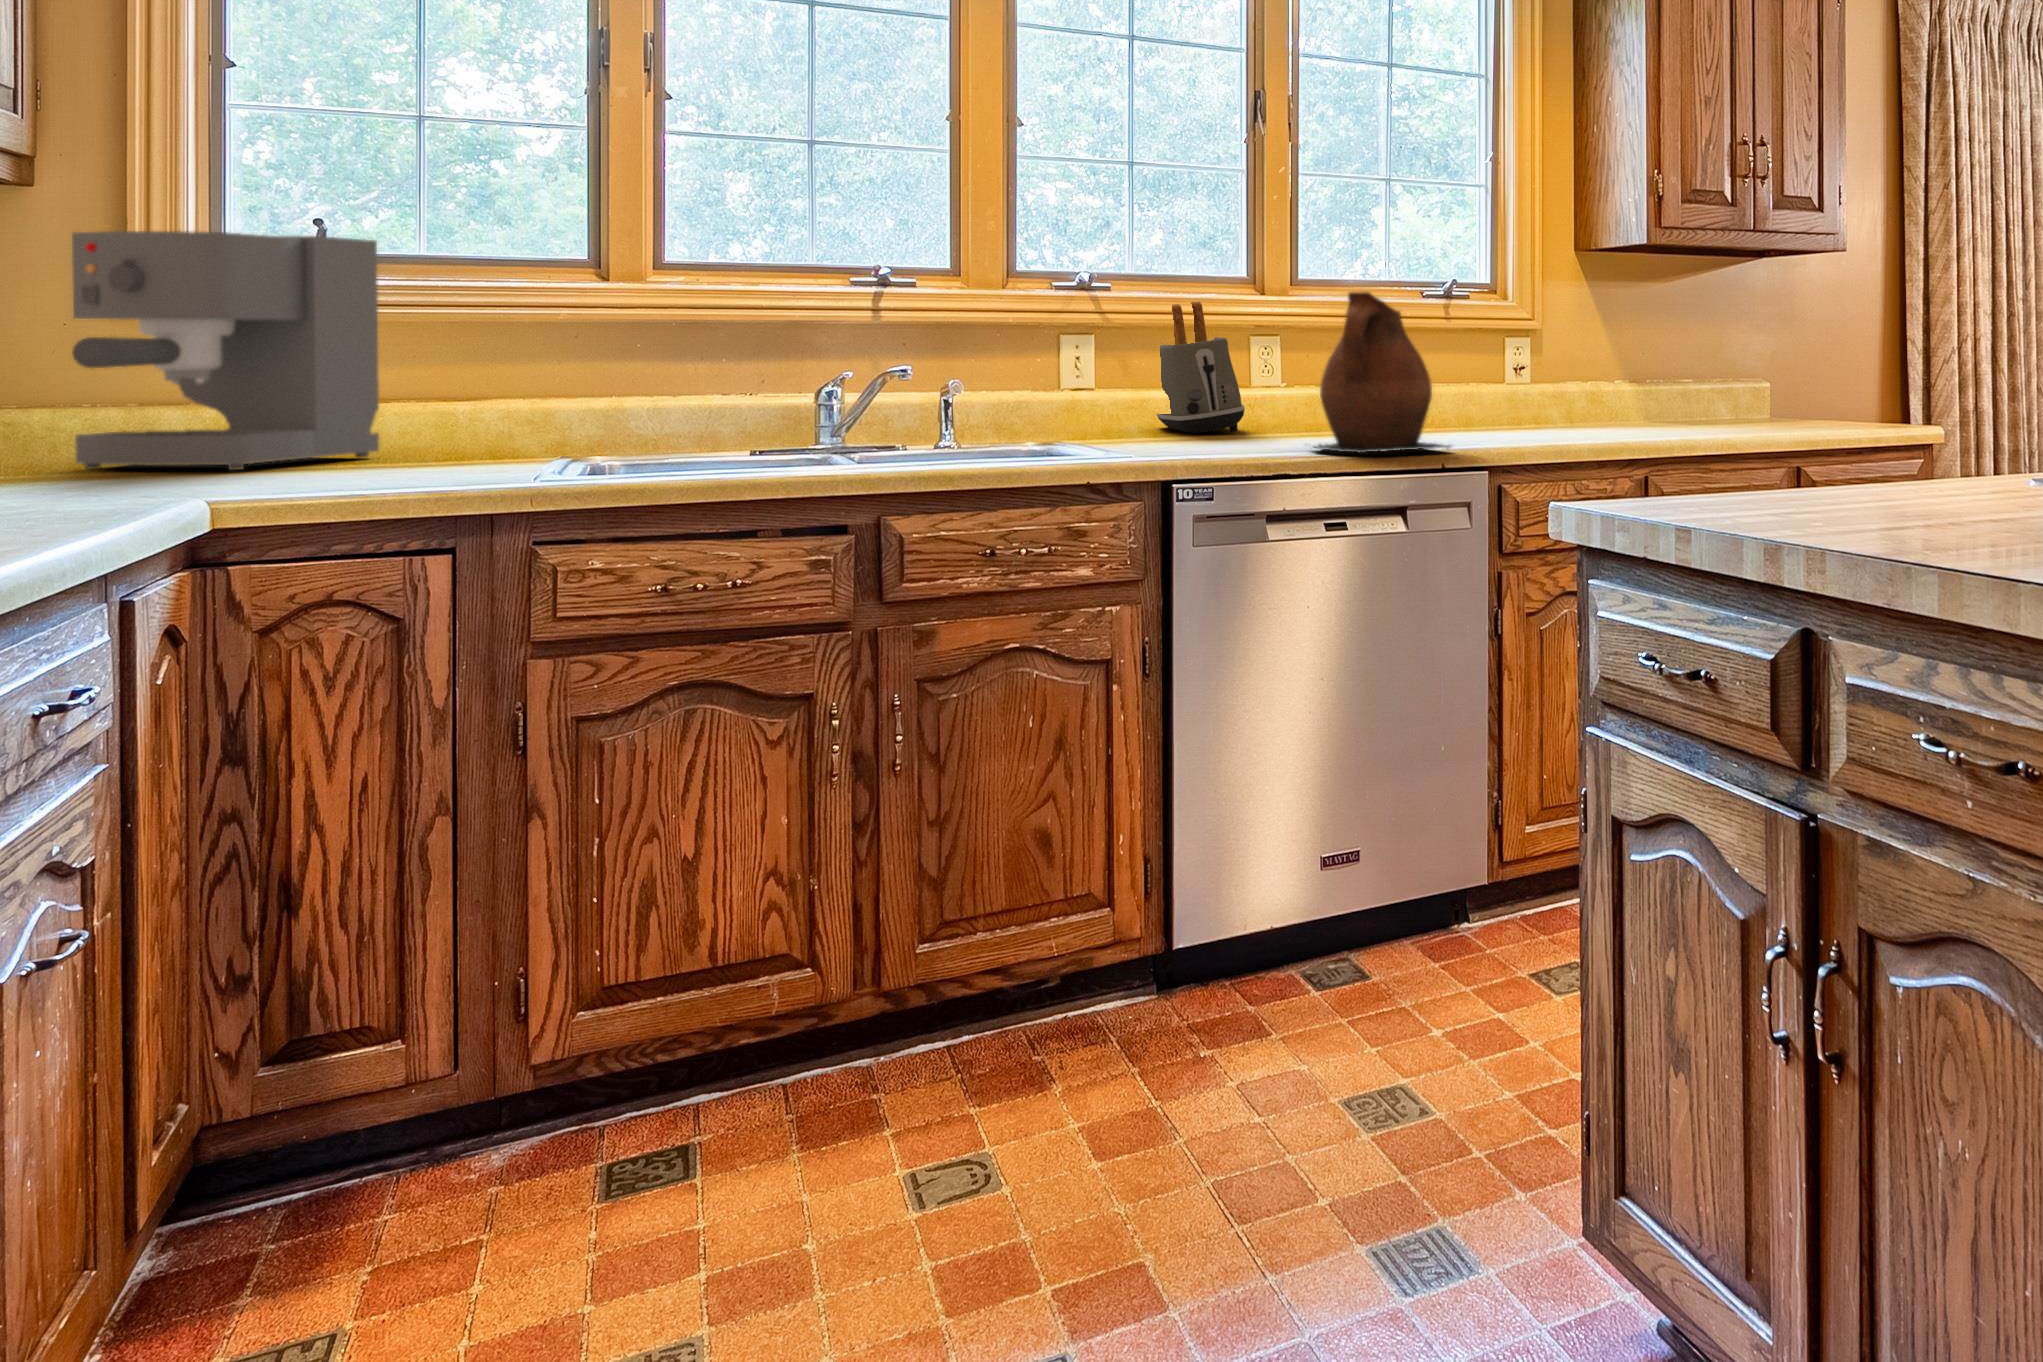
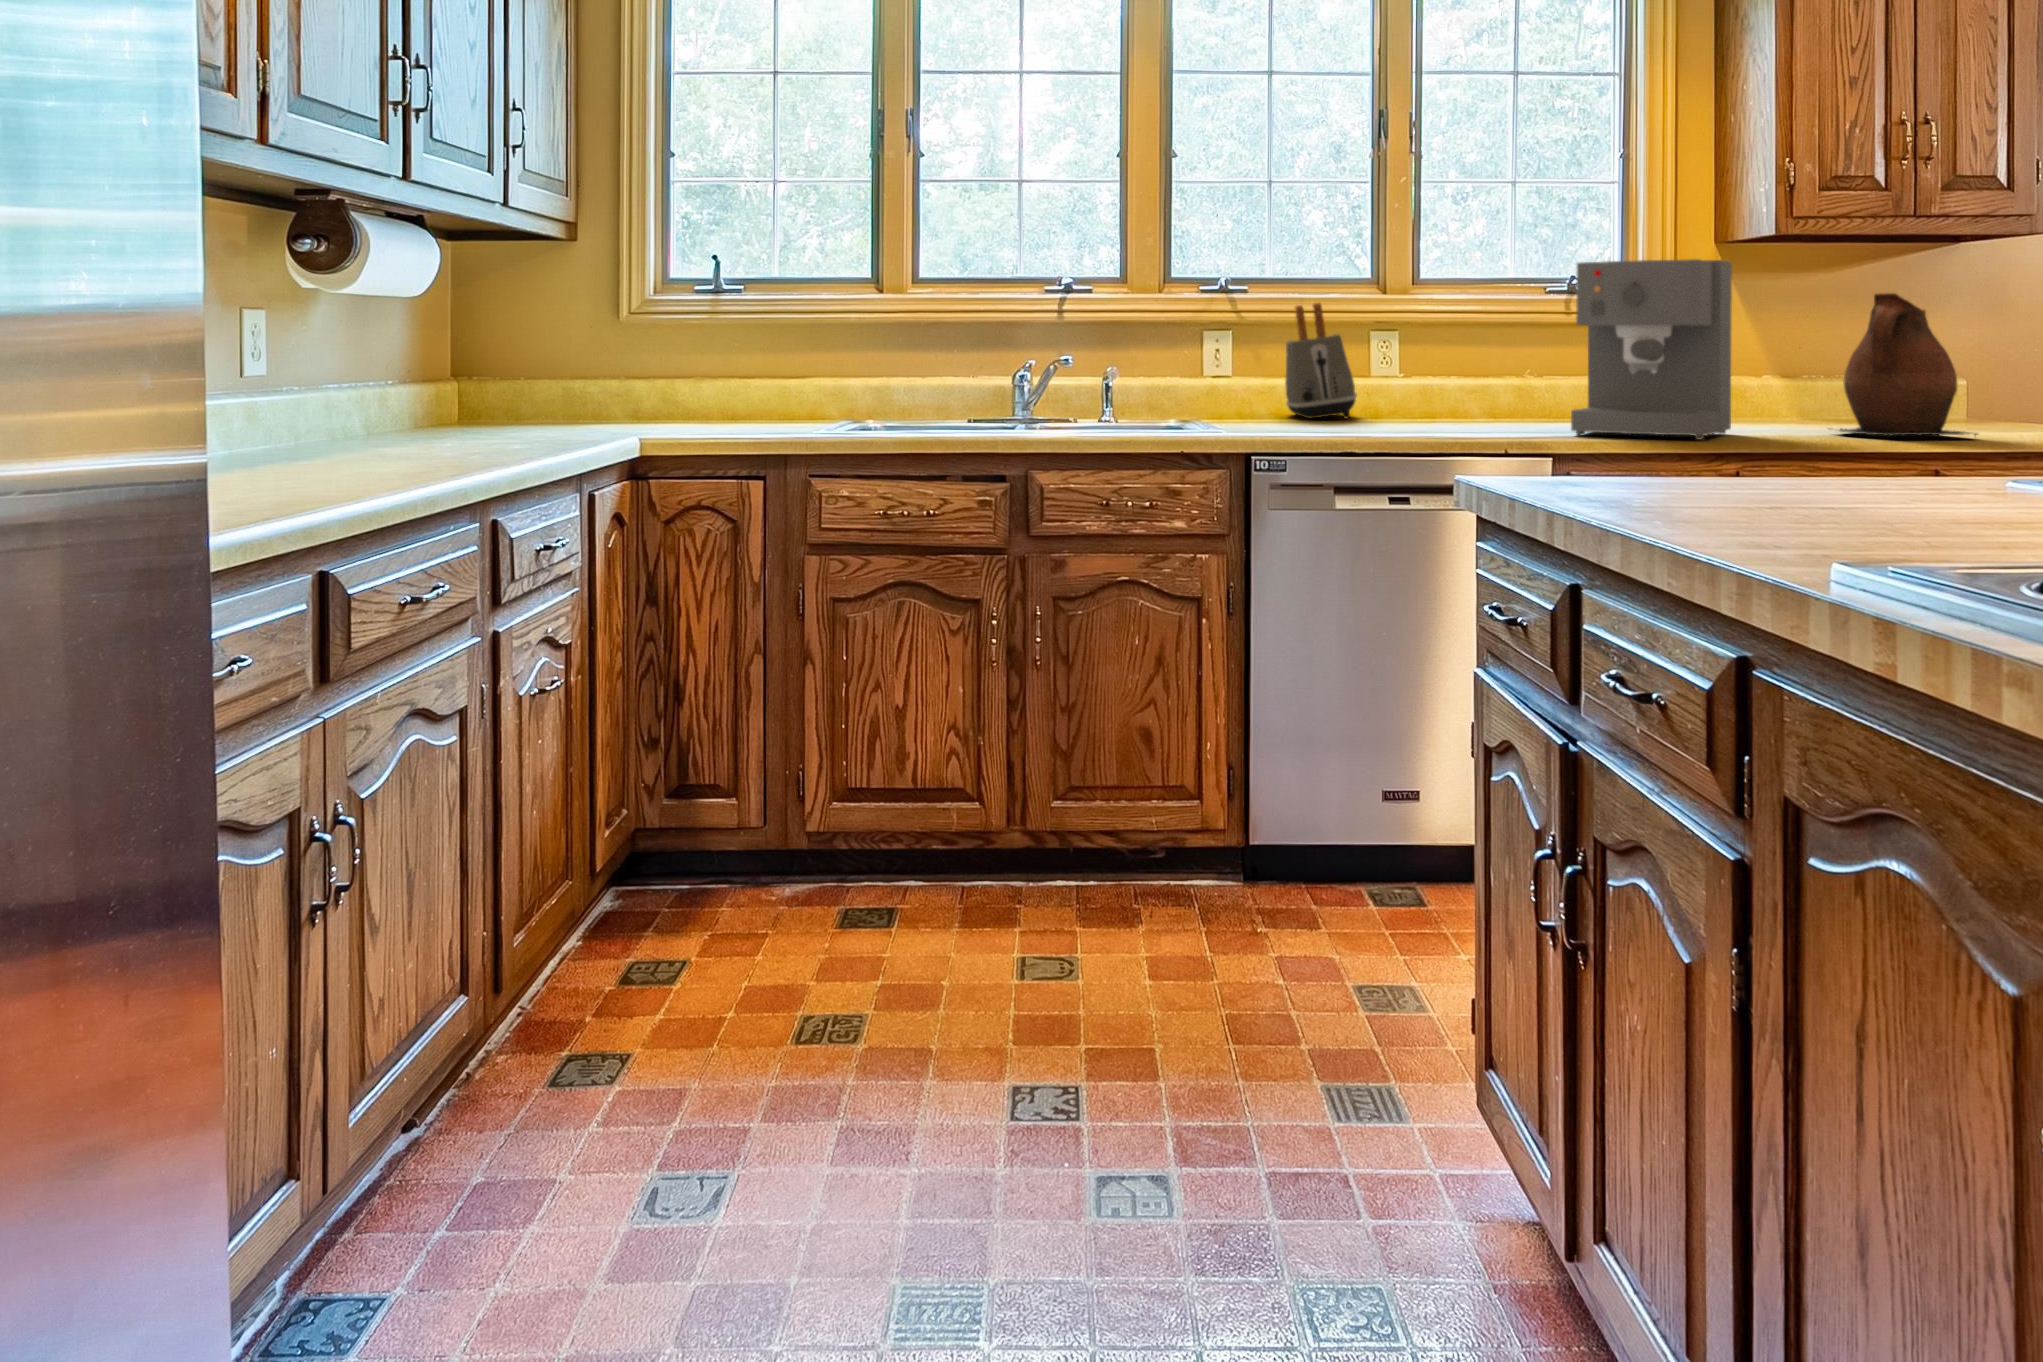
coffee maker: present [72,231,379,470] -> present [1571,259,1732,440]
ceramic pitcher: present [1313,292,1451,453] -> present [1839,293,1979,436]

